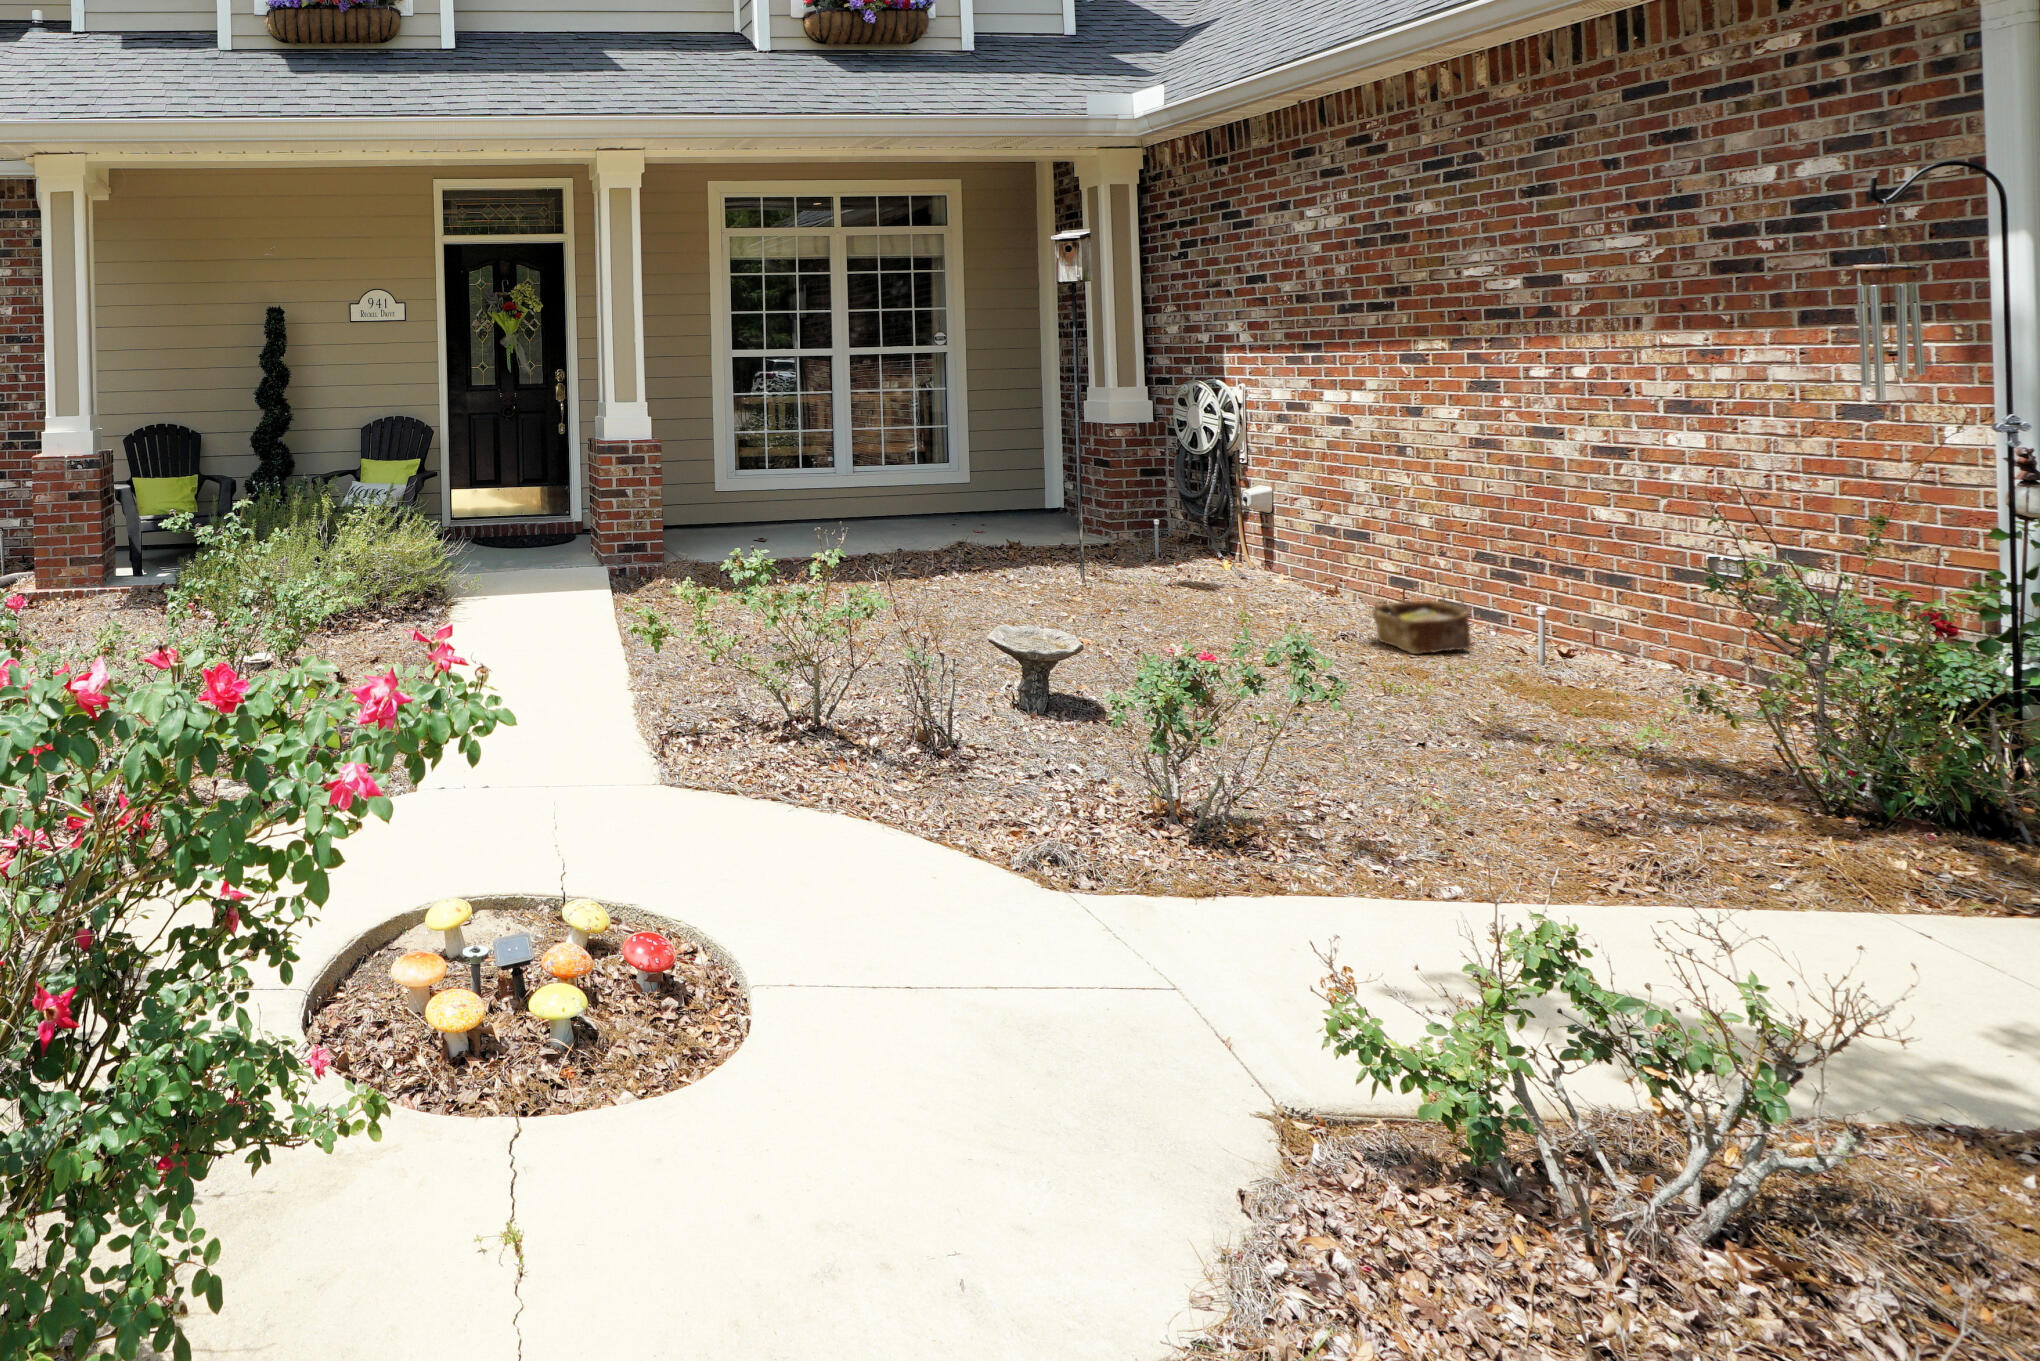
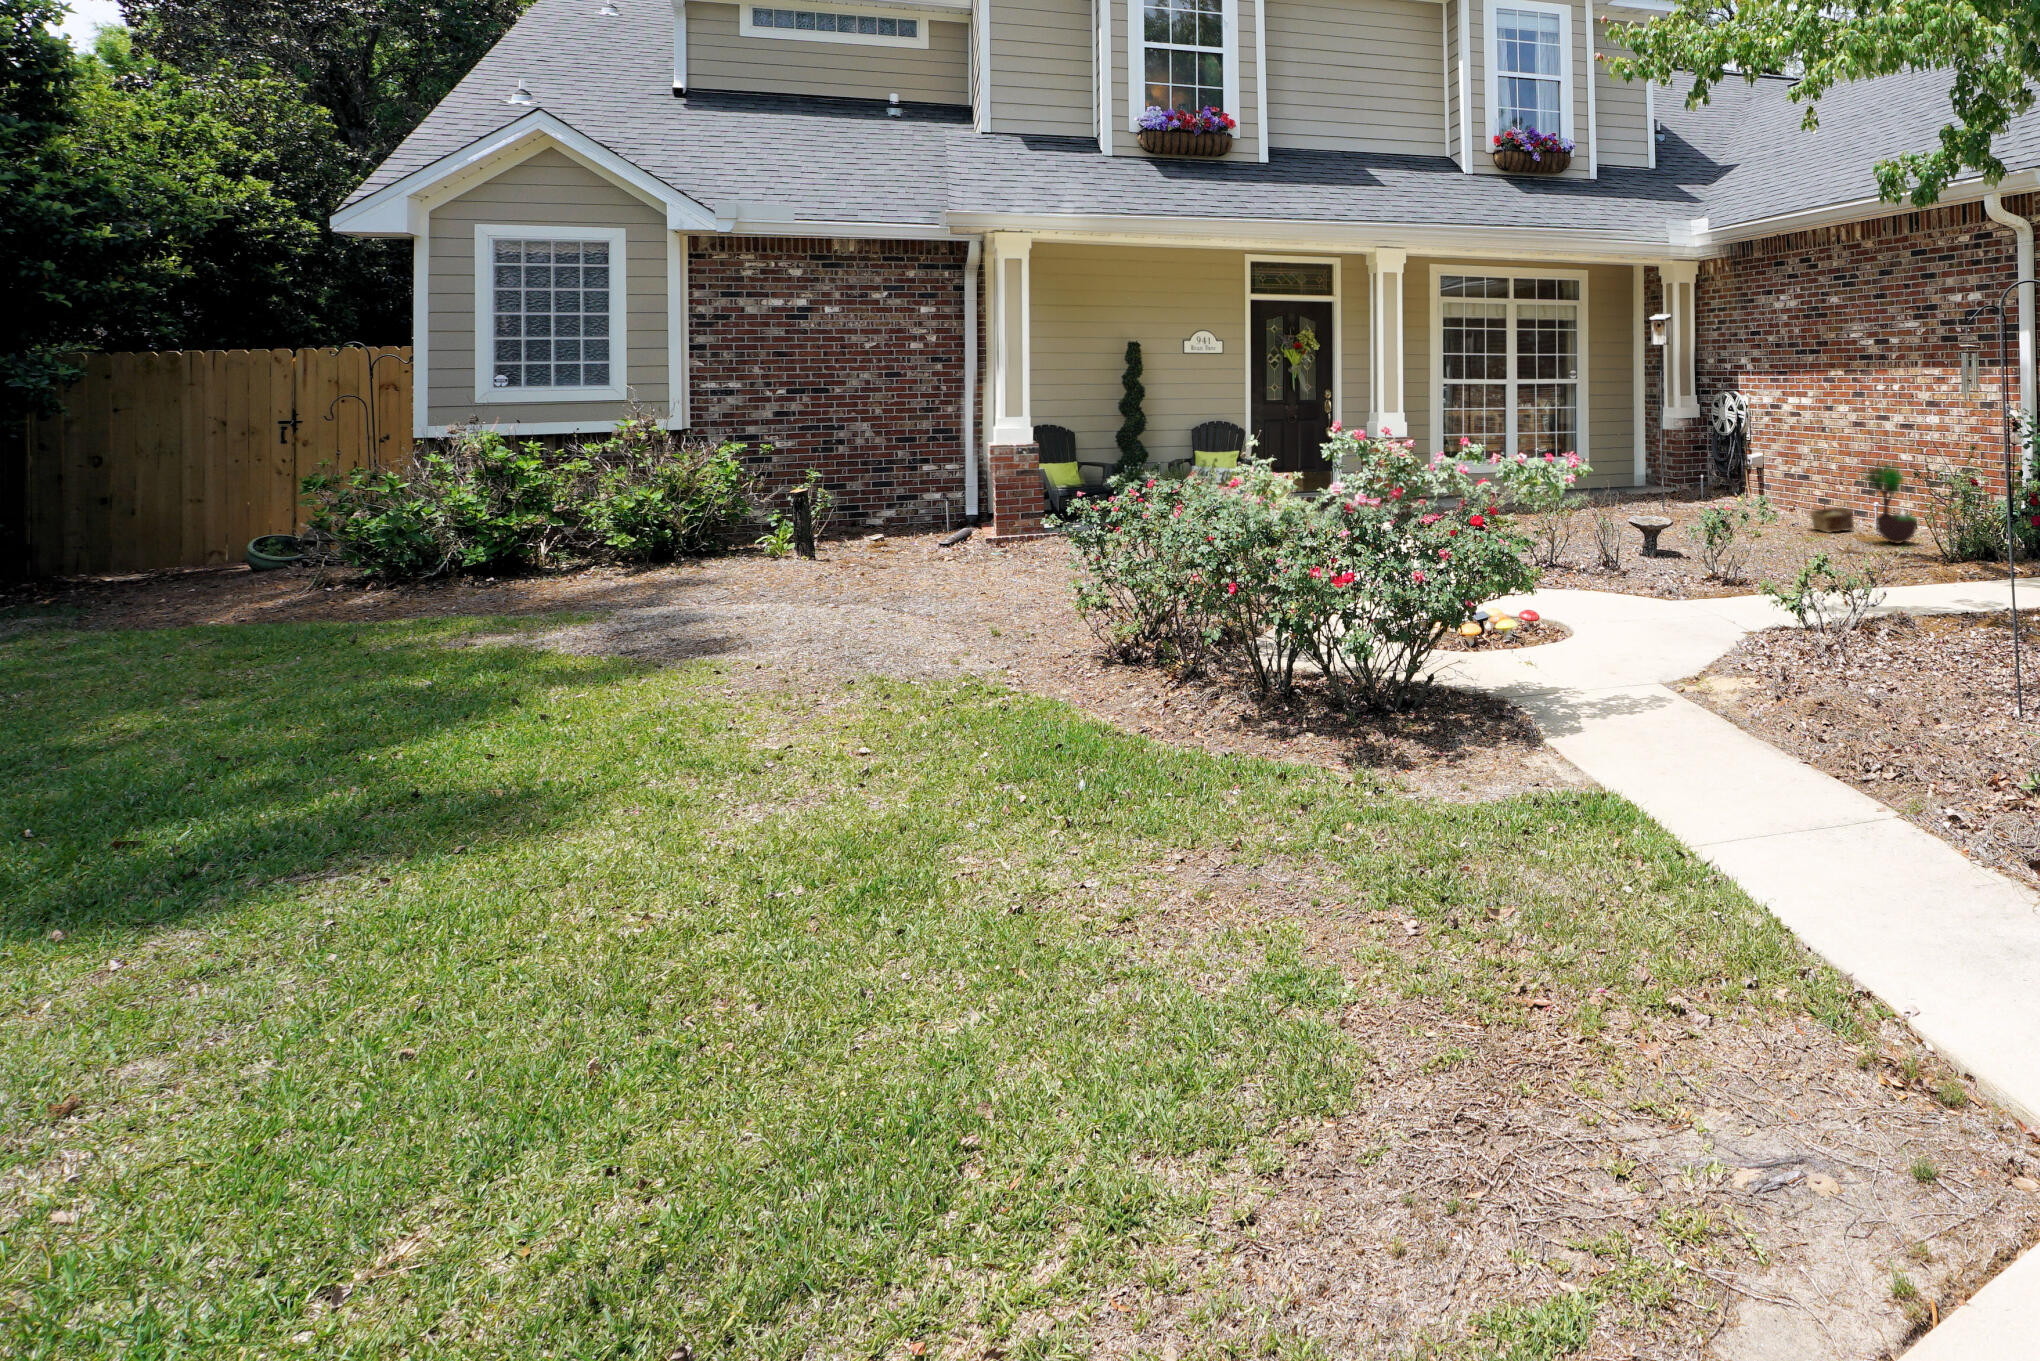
potted tree: none [1487,513,1642,700] -> present [1863,461,1917,543]

